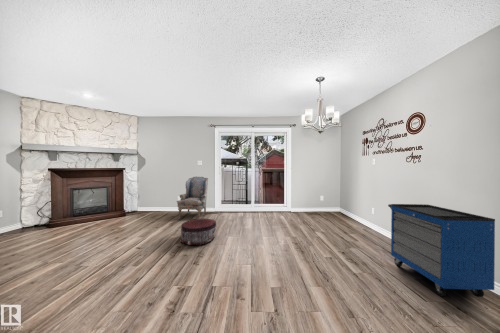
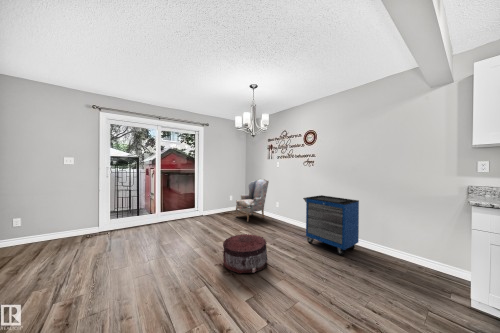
armchair: present [177,177,208,219] -> present [236,179,269,222]
pouf: present [181,219,216,245] -> present [223,234,268,274]

